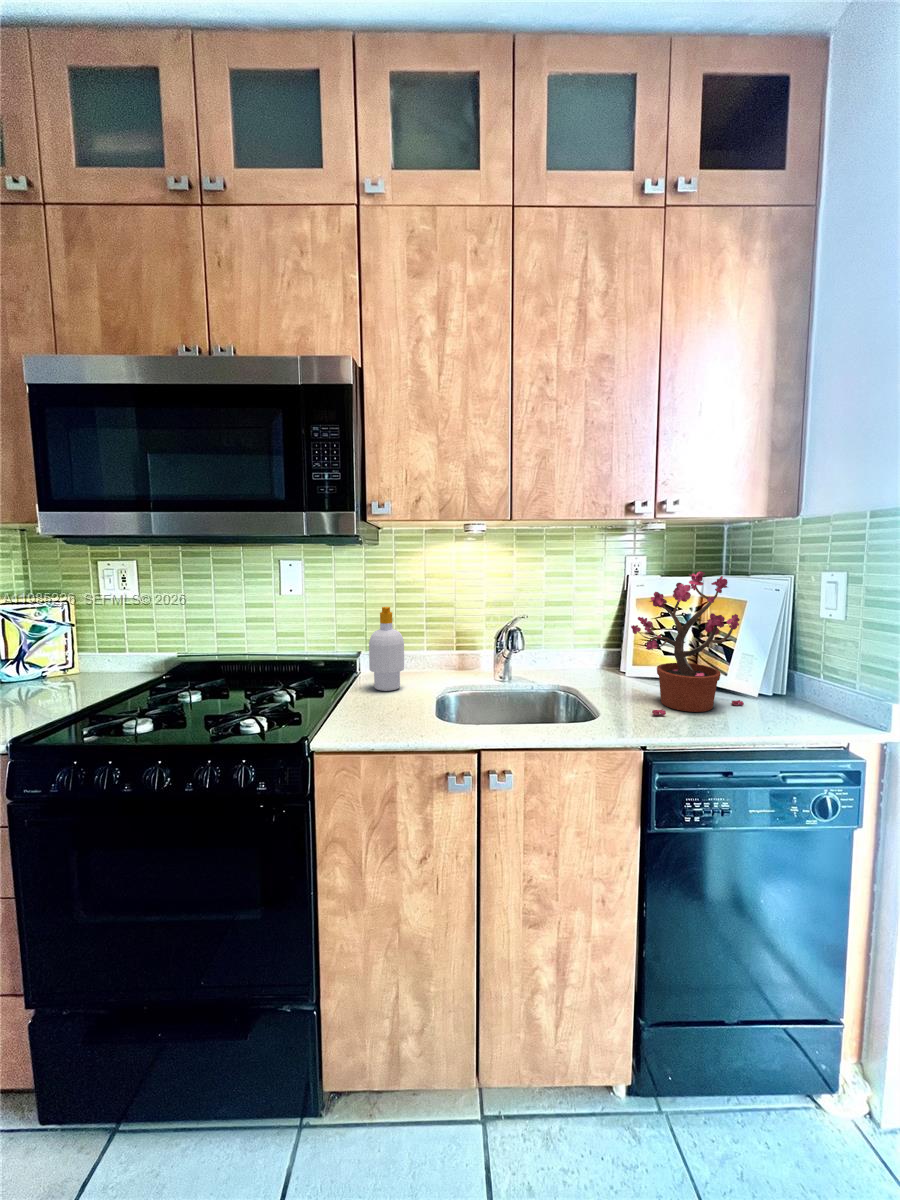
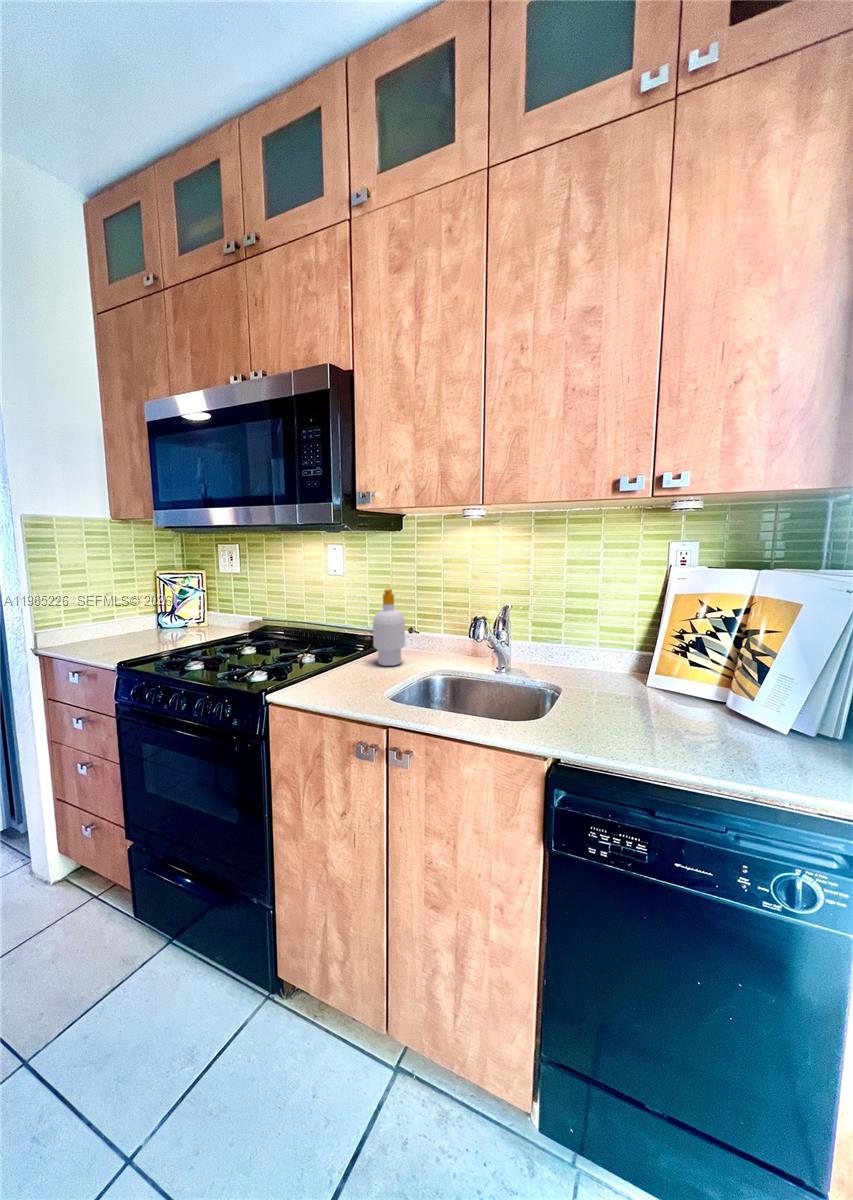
potted plant: present [631,571,744,715] -> none [605,566,749,738]

